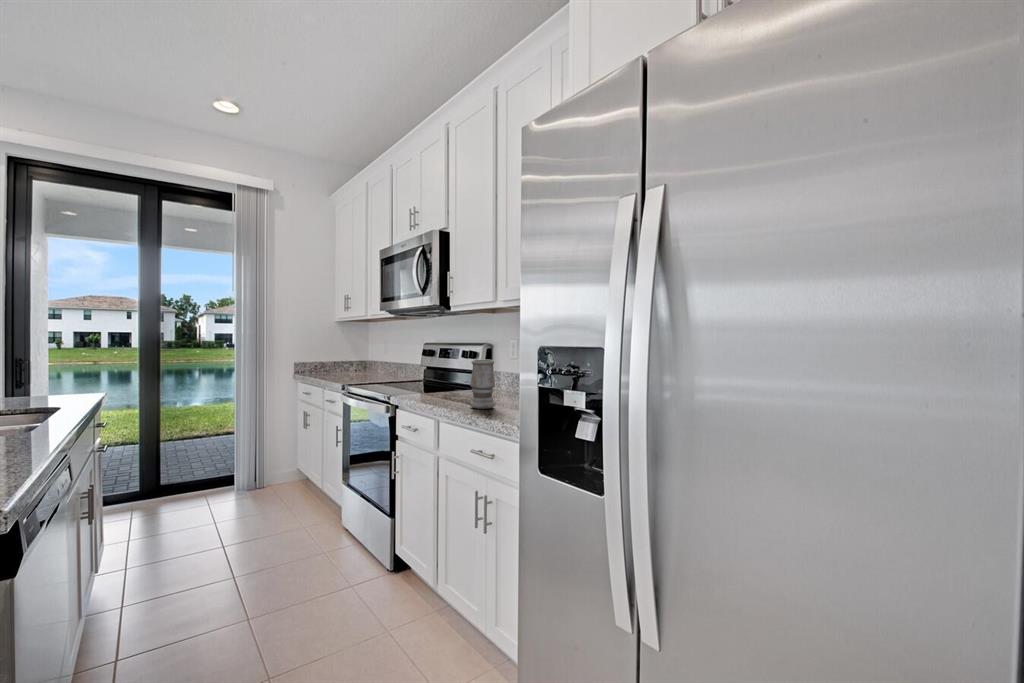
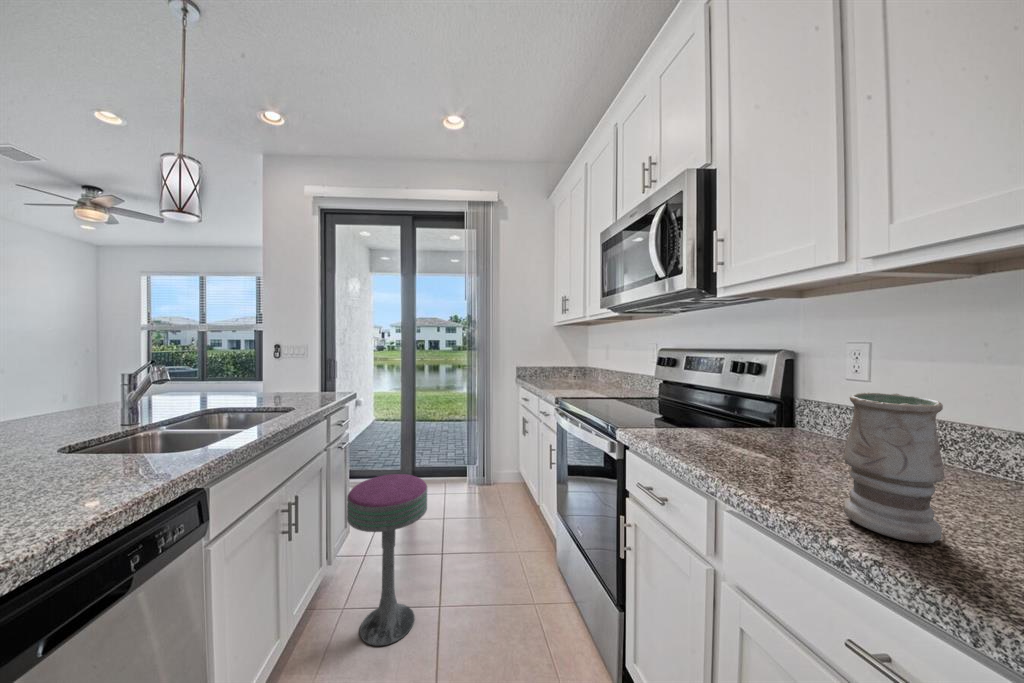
bar stool: none [147,460,229,601] -> present [347,474,427,646]

